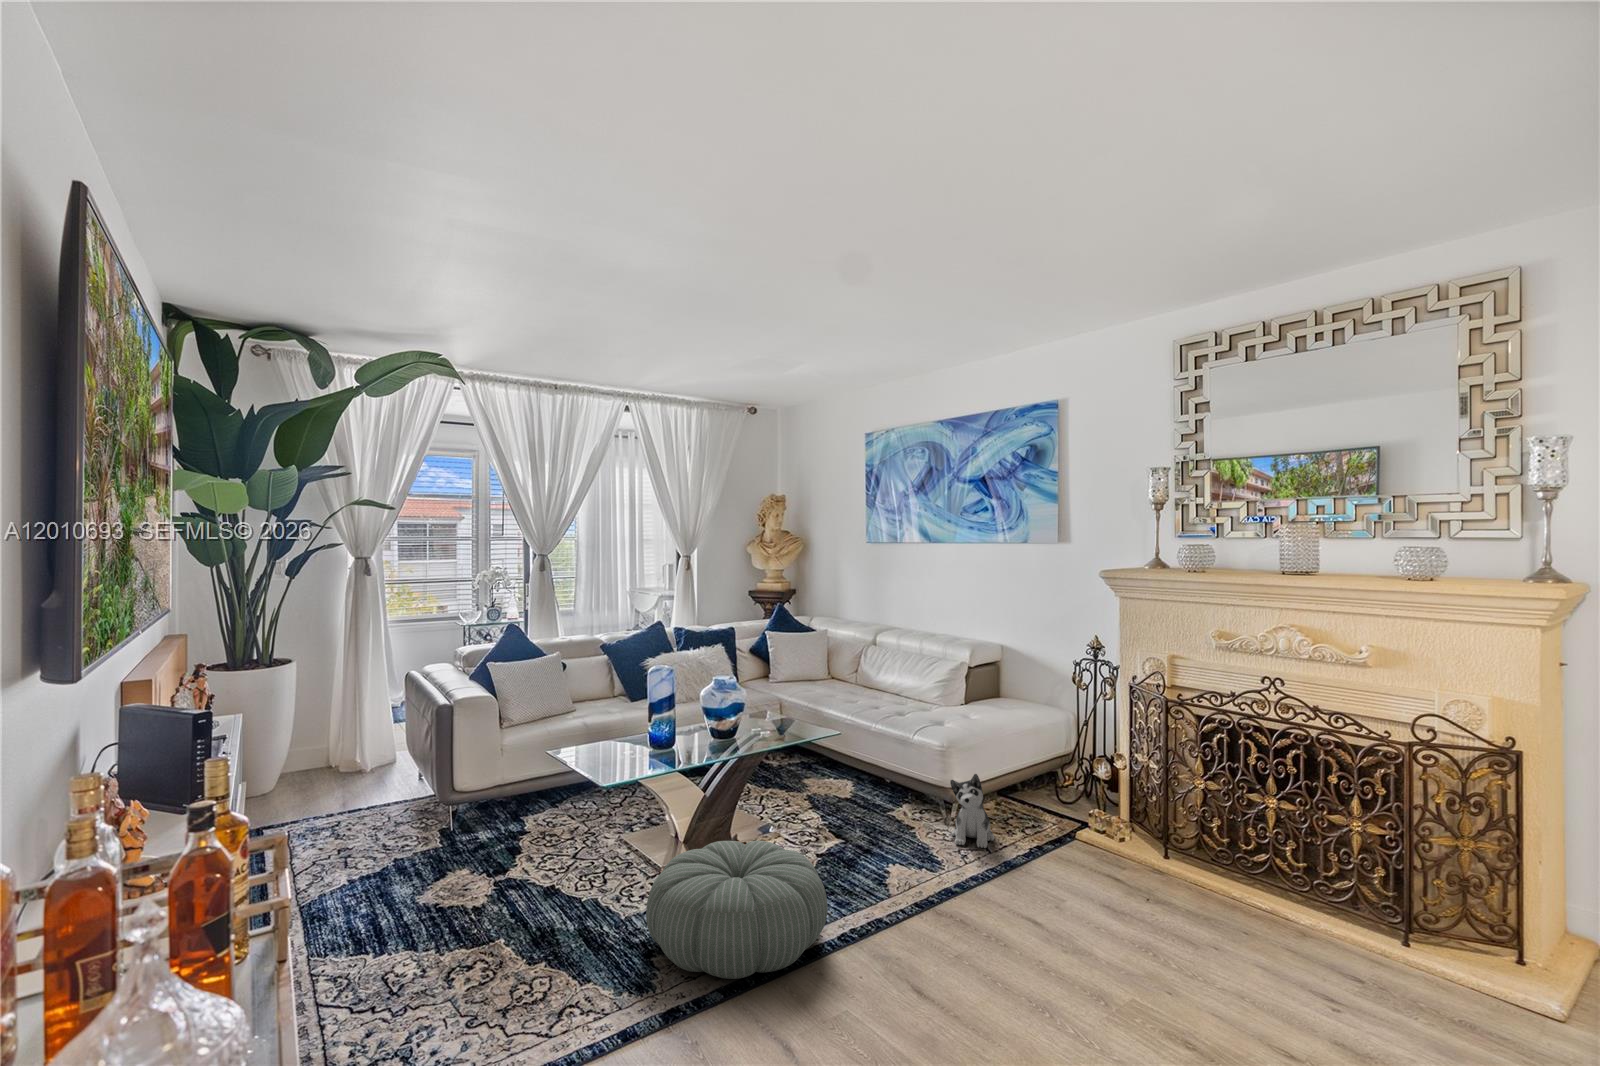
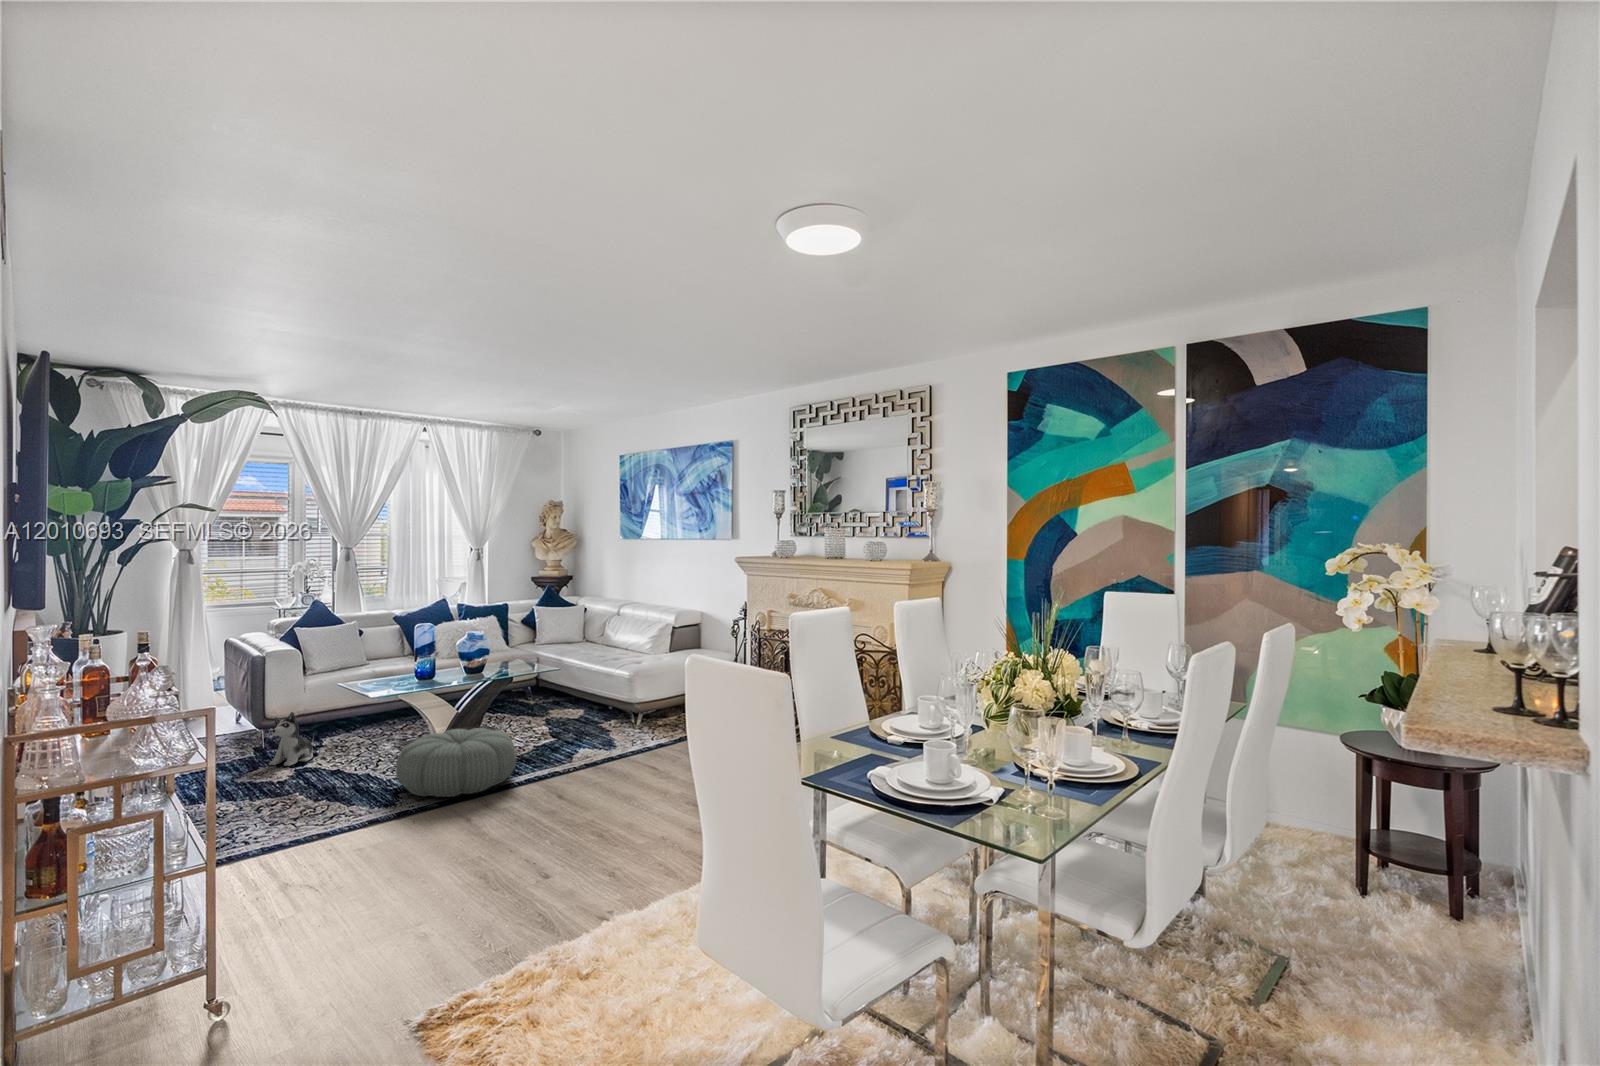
plush toy: present [950,774,994,848] -> present [269,712,314,766]

